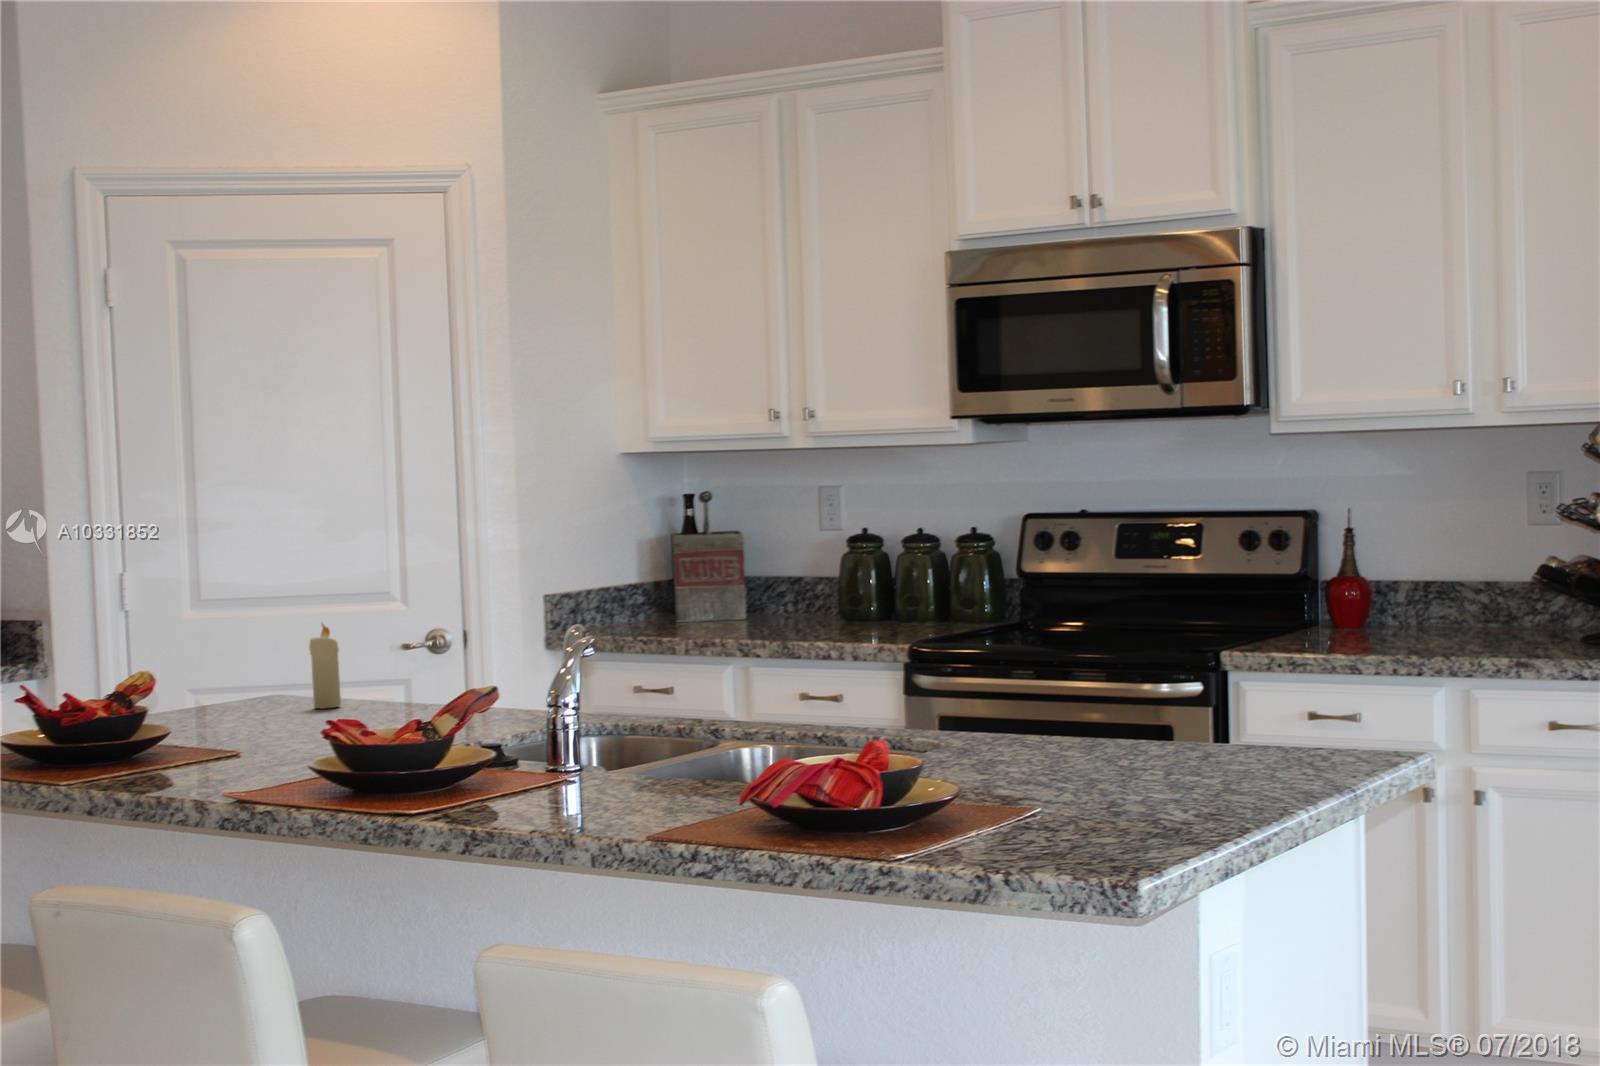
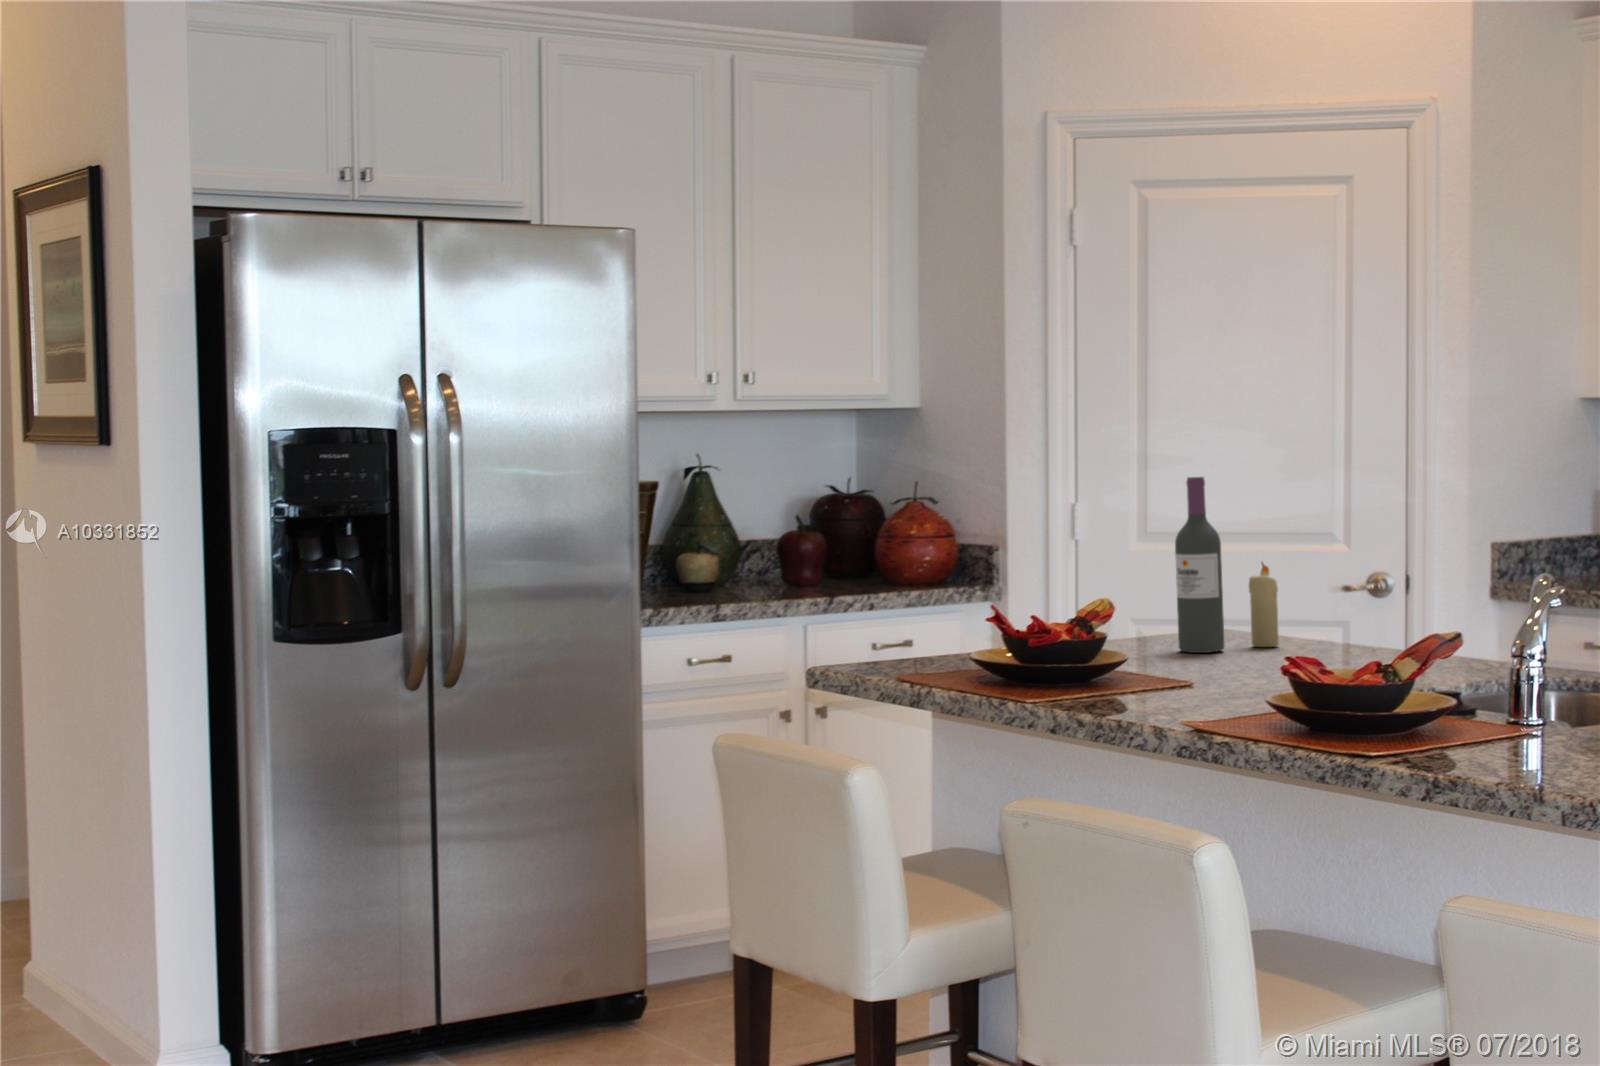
wine bottle: none [232,539,285,718] -> present [1175,477,1224,653]

